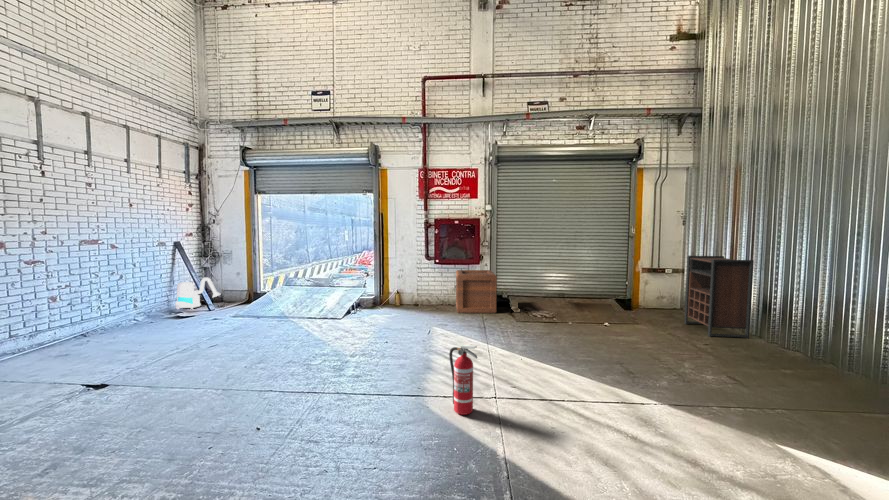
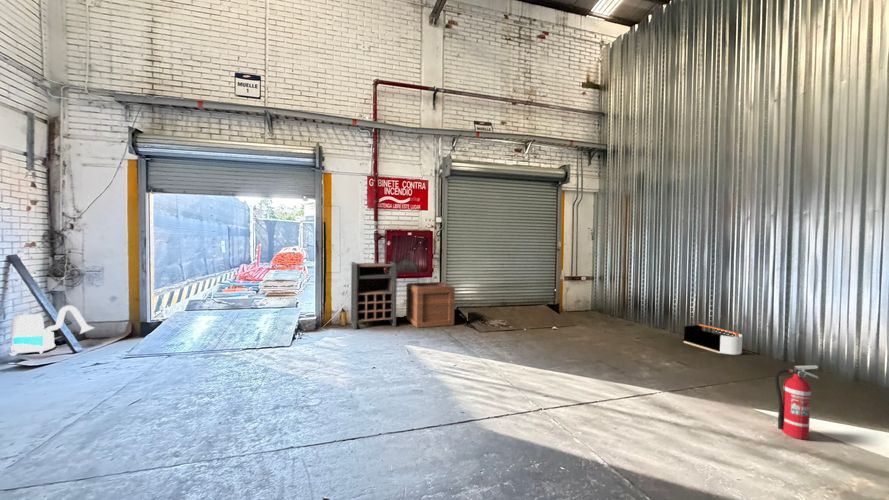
shelving unit: present [684,256,754,339] -> present [351,262,397,329]
storage bin: none [765,334,846,377] -> present [684,324,742,355]
fire extinguisher: present [449,345,477,415] -> present [775,365,818,439]

